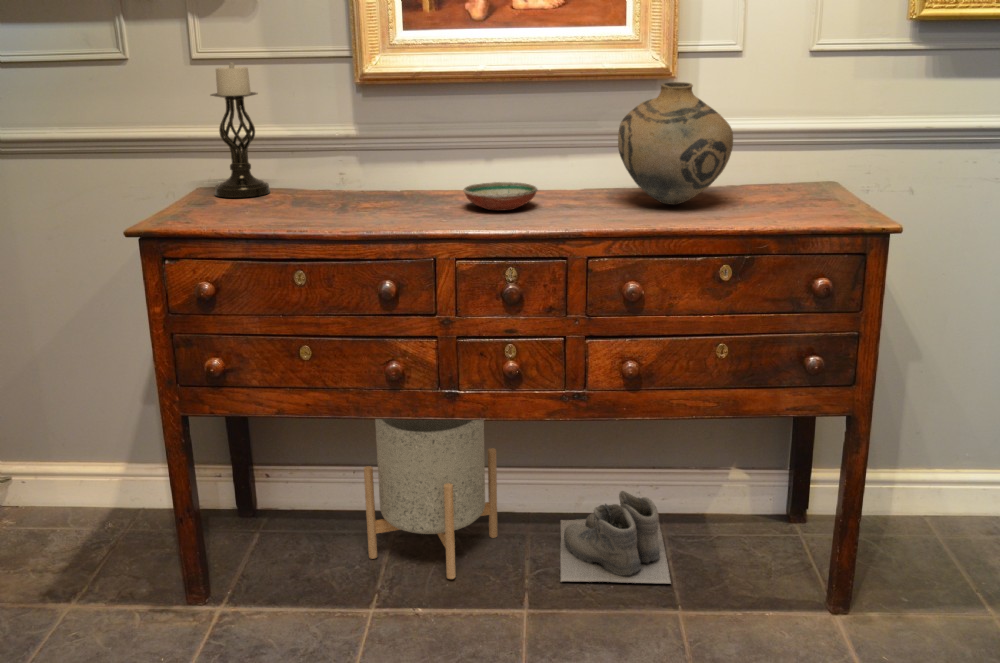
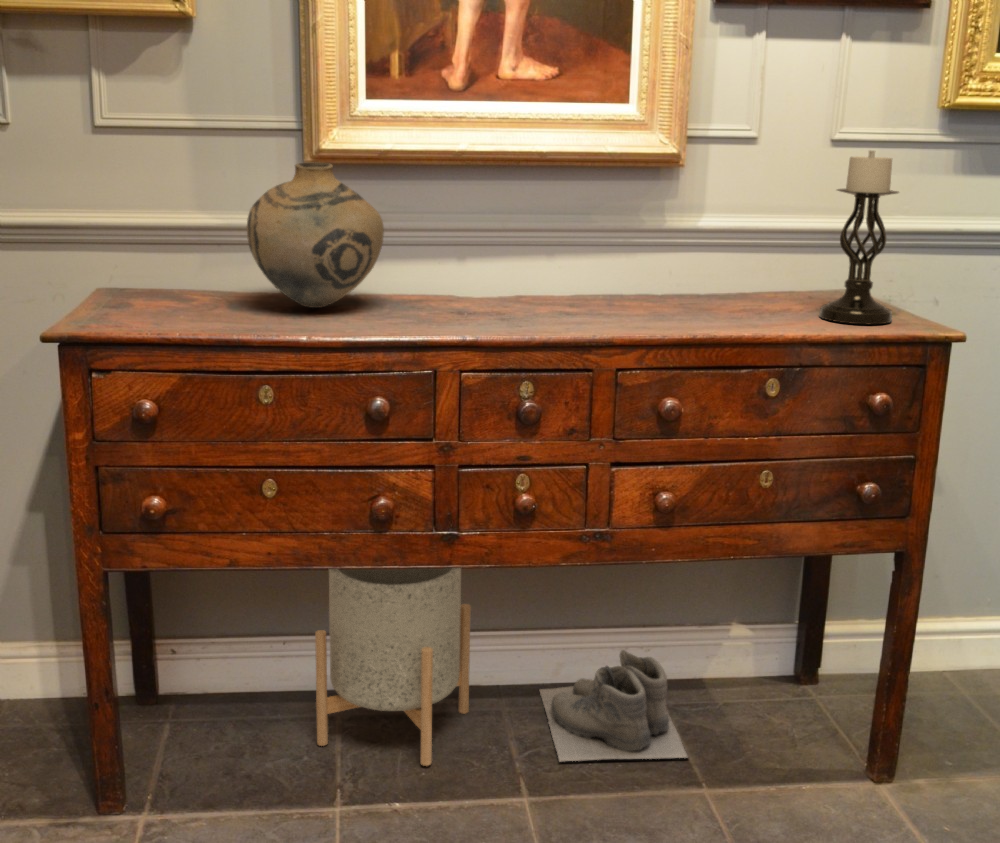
candle holder: present [210,63,270,198] -> present [819,150,899,324]
vase: present [618,82,733,205] -> present [247,162,384,308]
decorative bowl: present [463,182,537,211] -> none [453,282,542,315]

